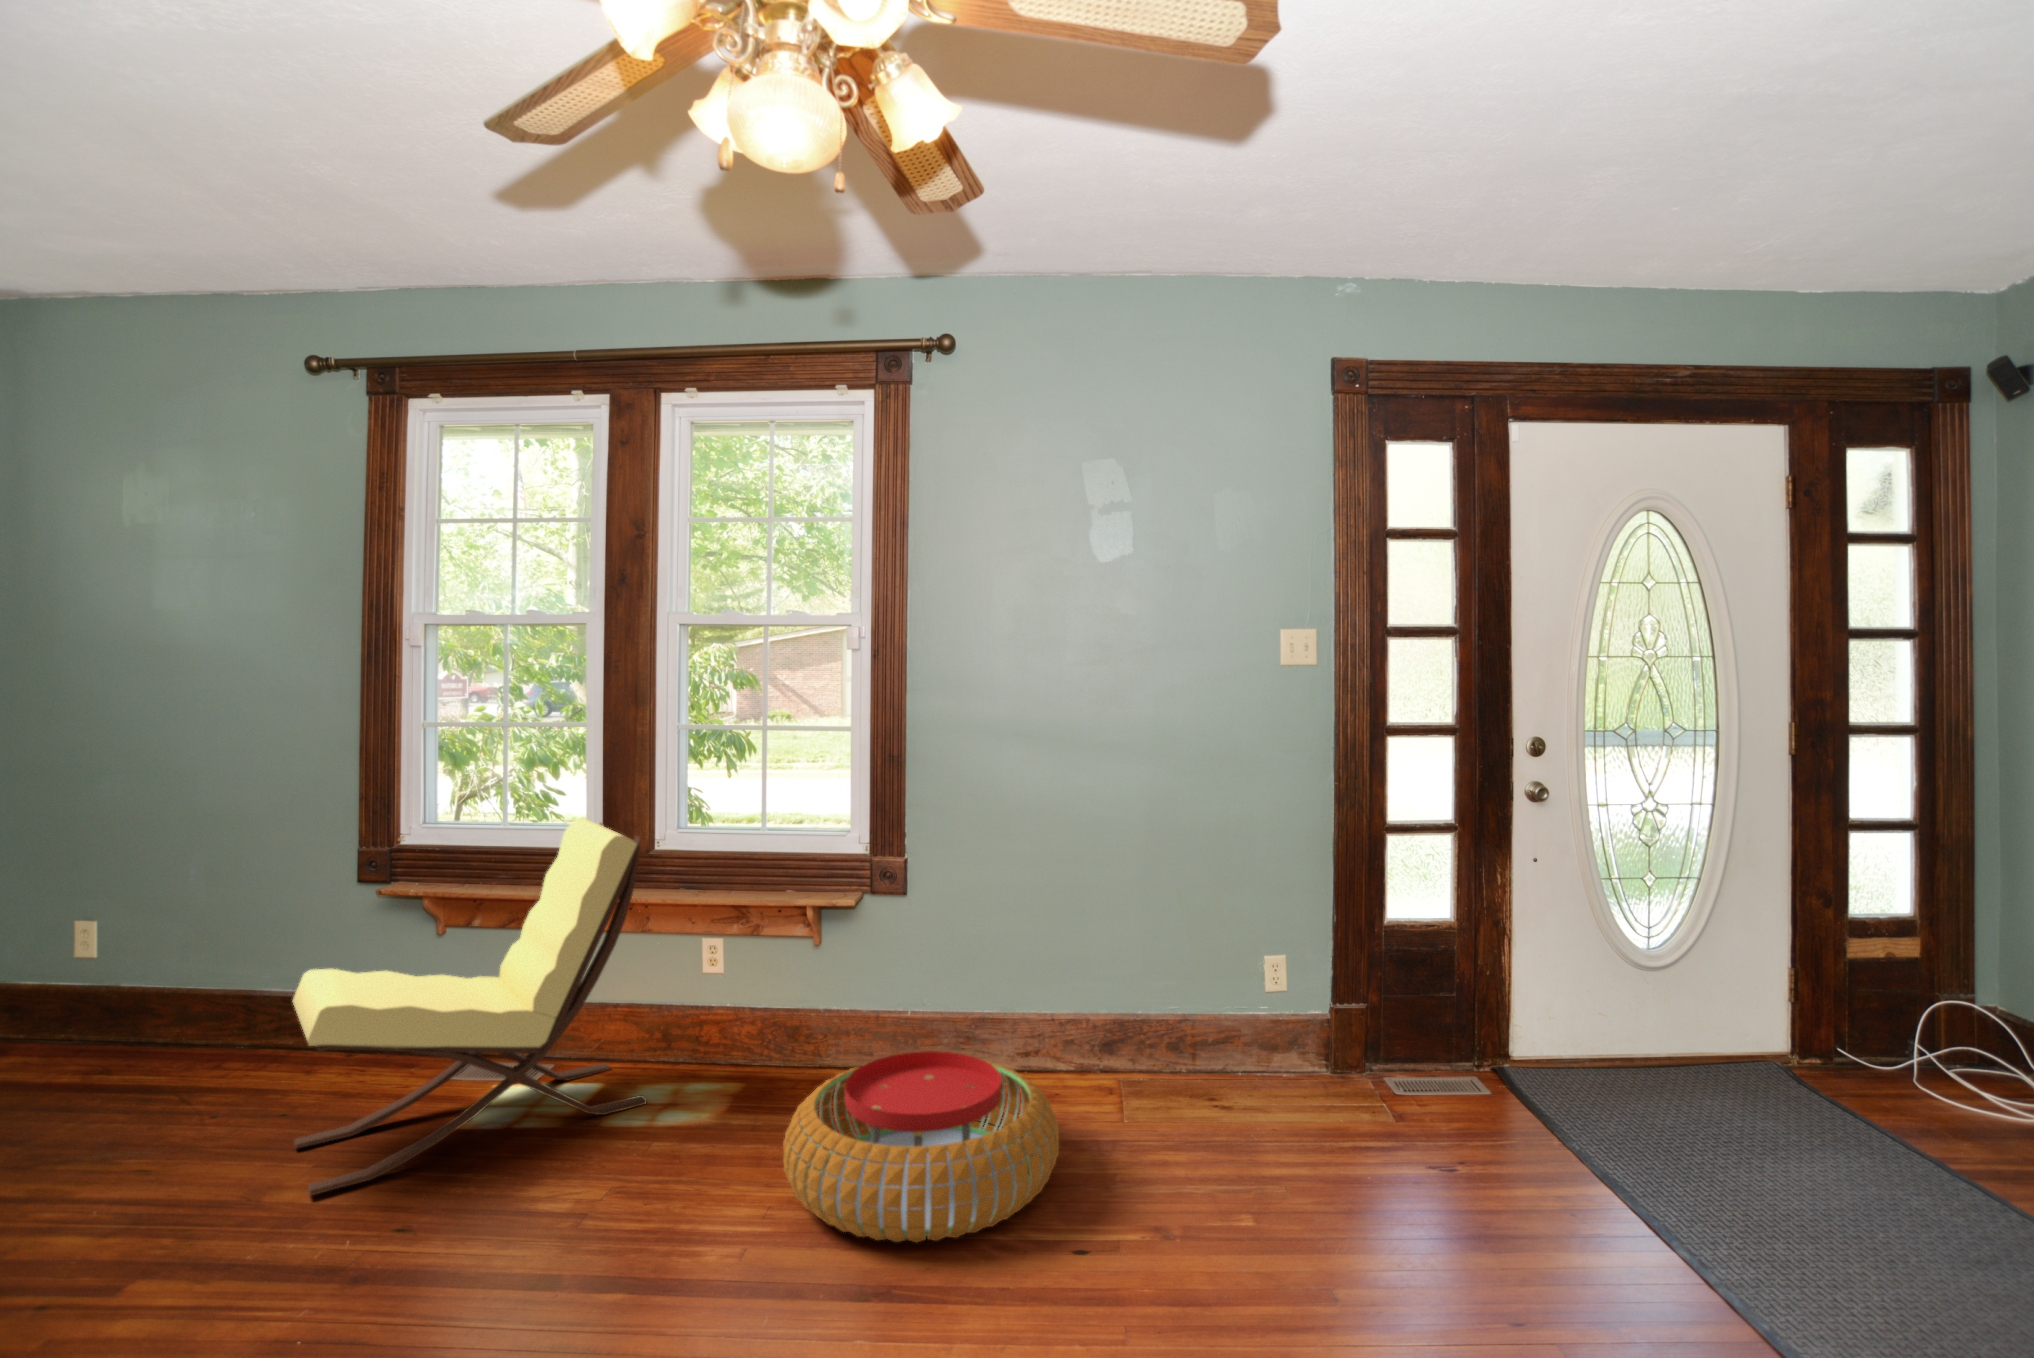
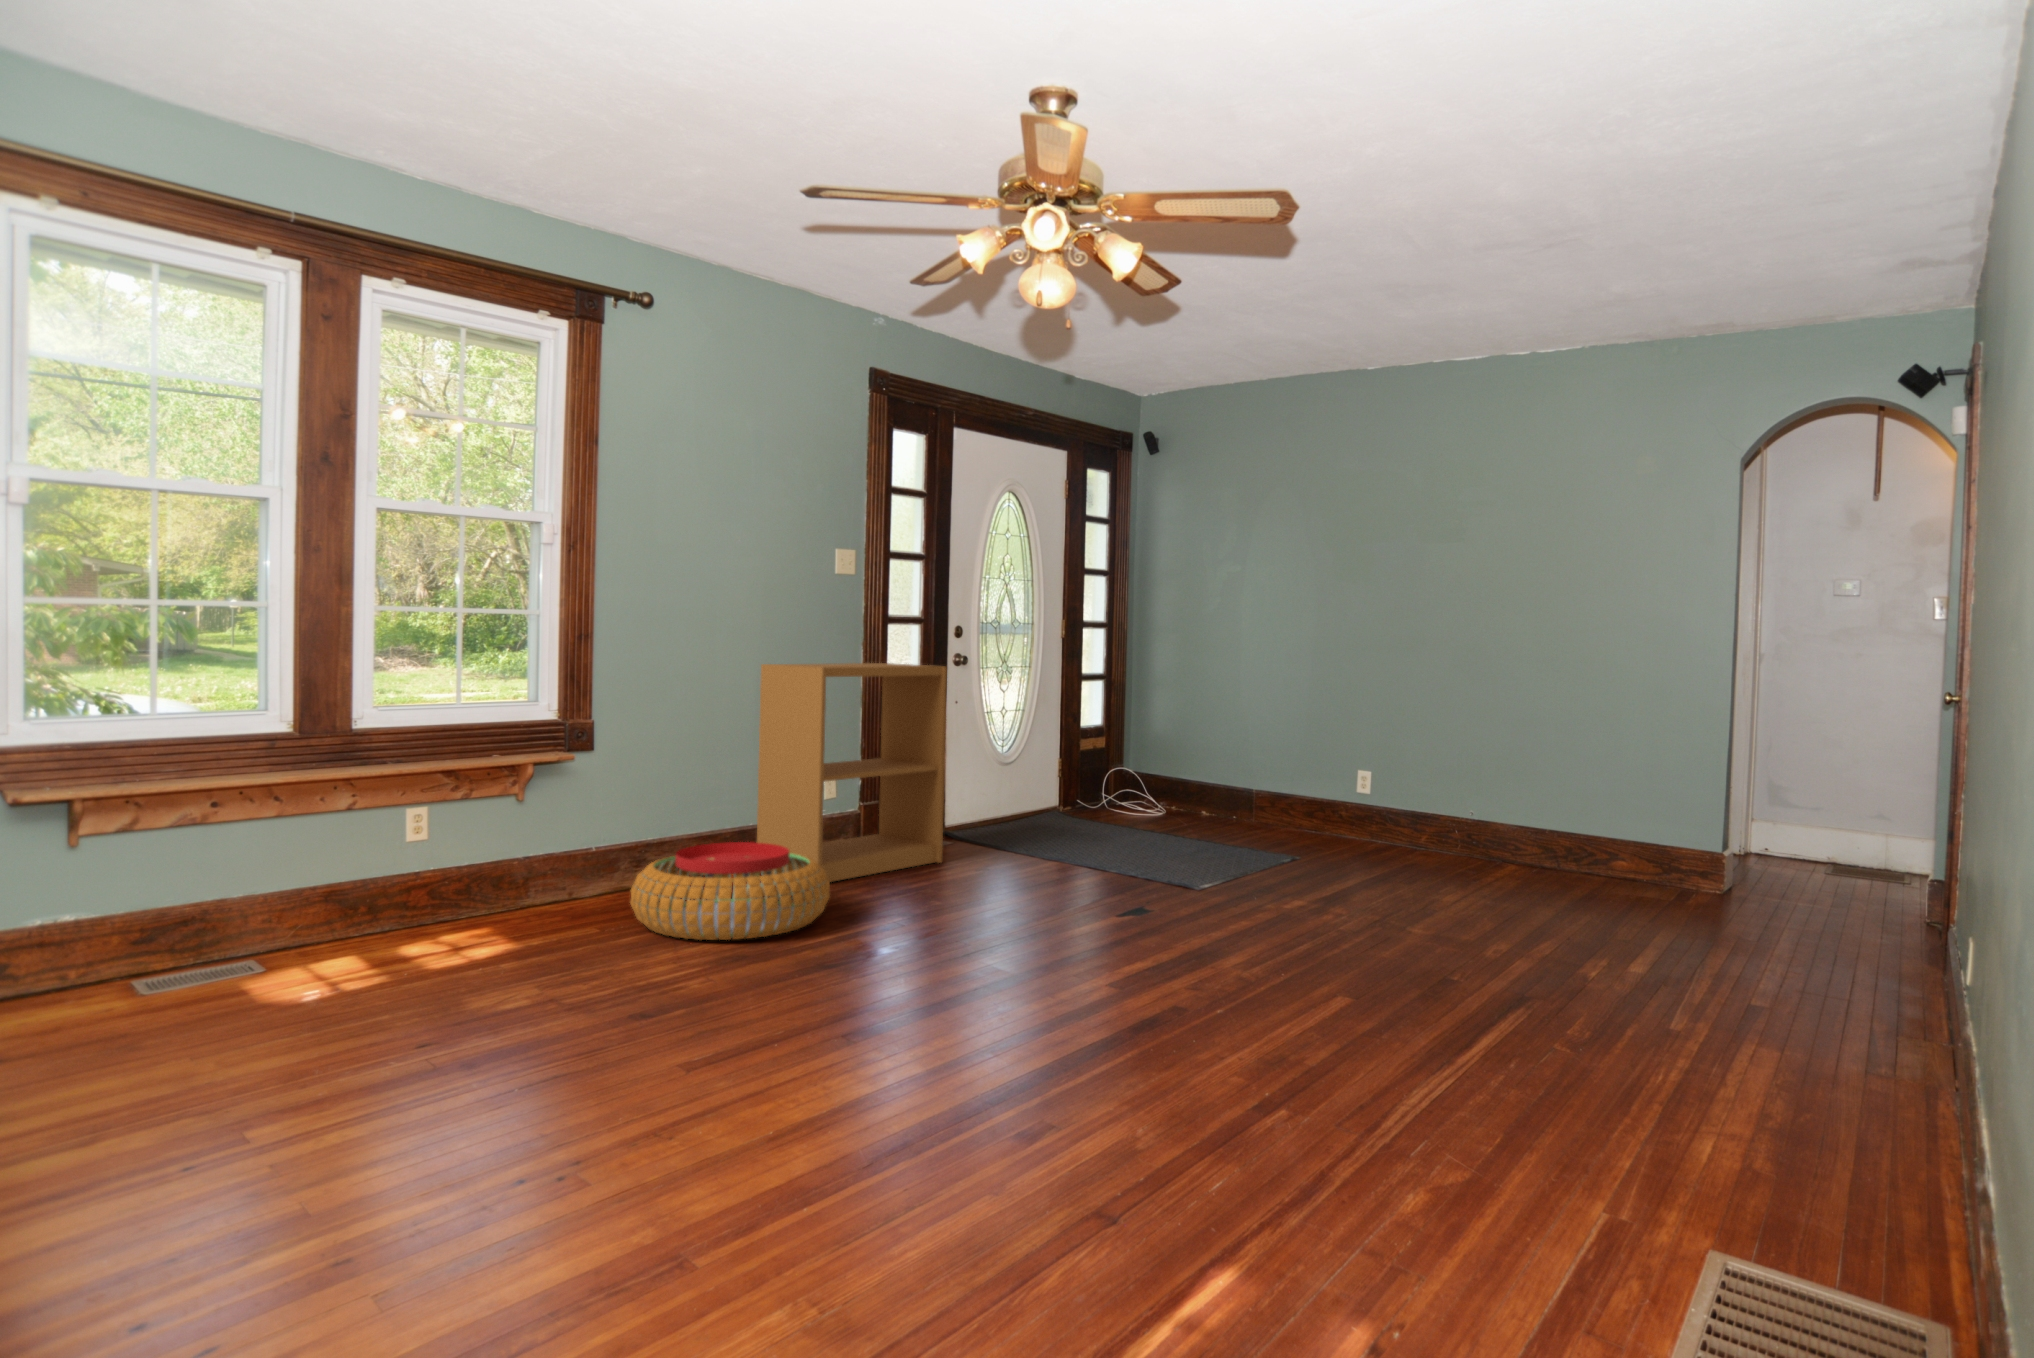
bookshelf: none [1130,794,1404,1140] -> present [757,663,947,882]
lounge chair: present [293,818,647,1196] -> none [139,695,435,1022]

